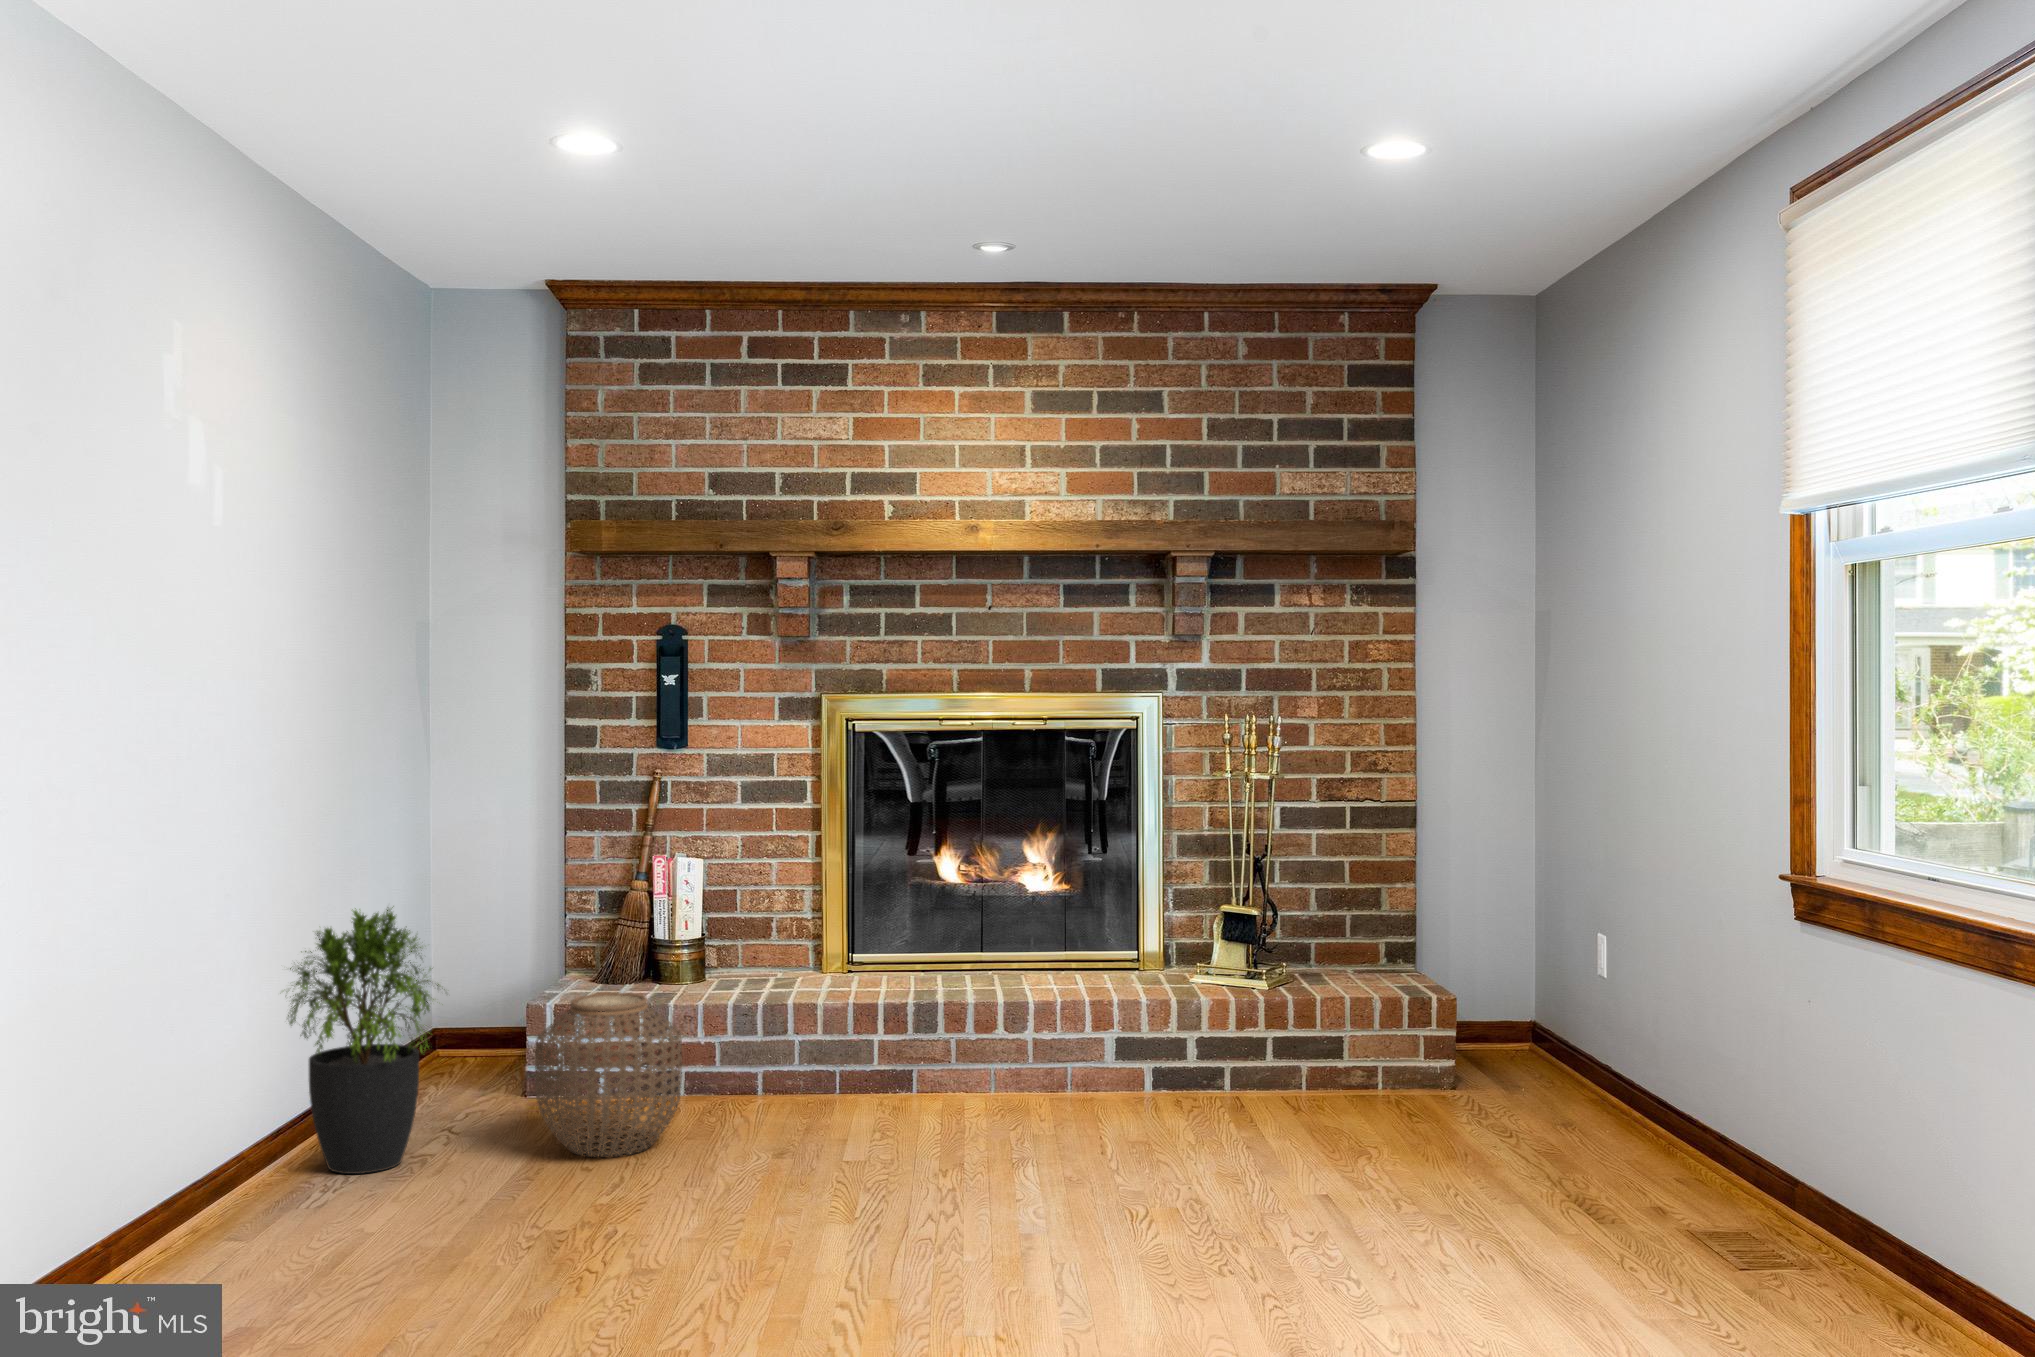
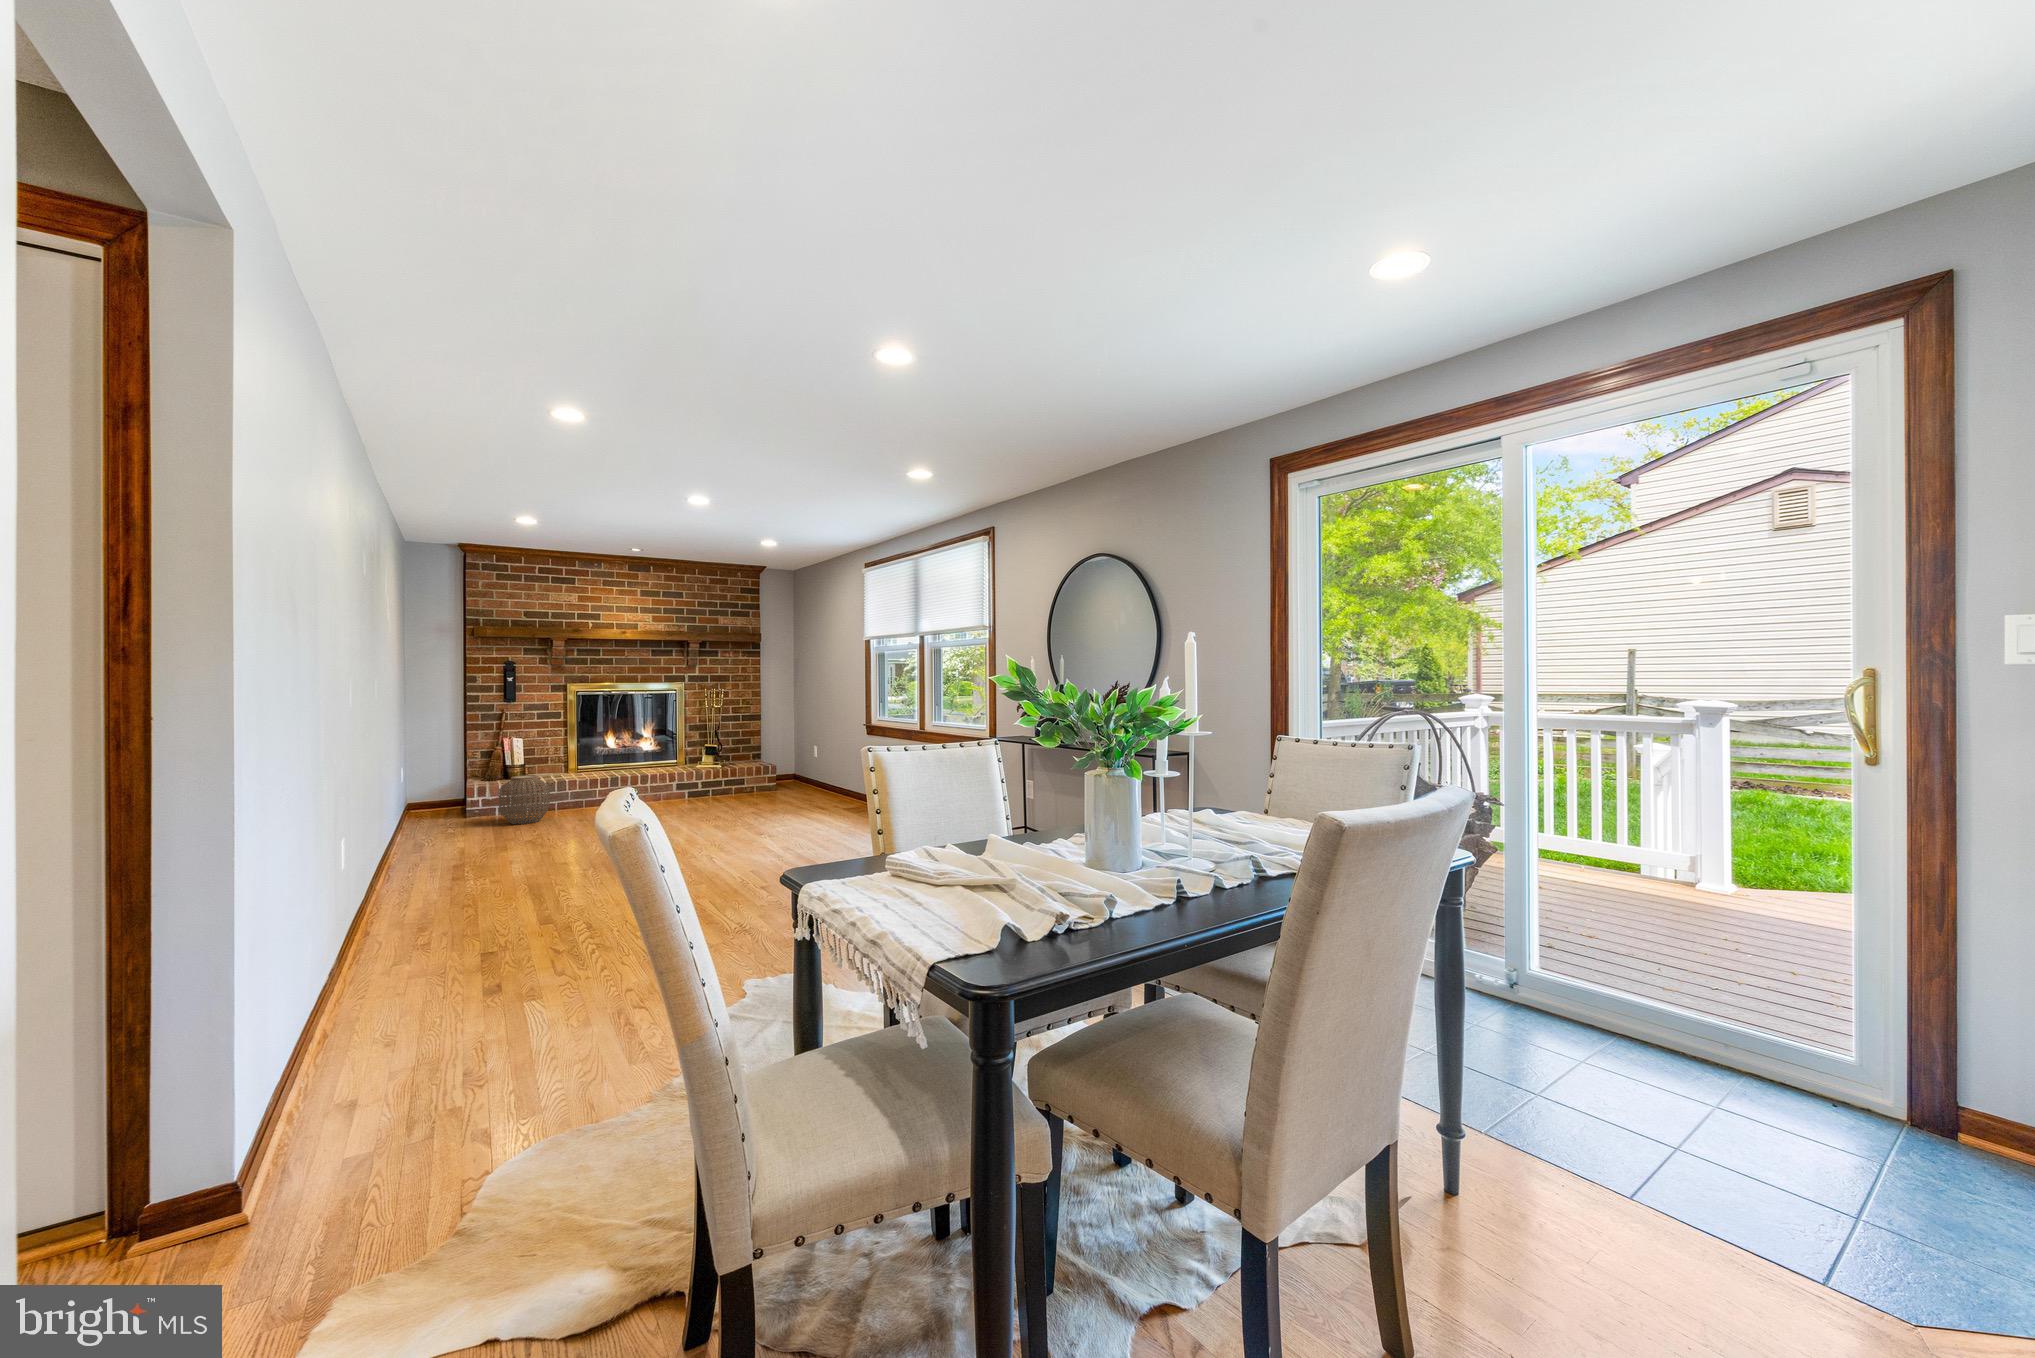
potted plant: present [288,906,445,1174] -> none [407,749,468,835]

